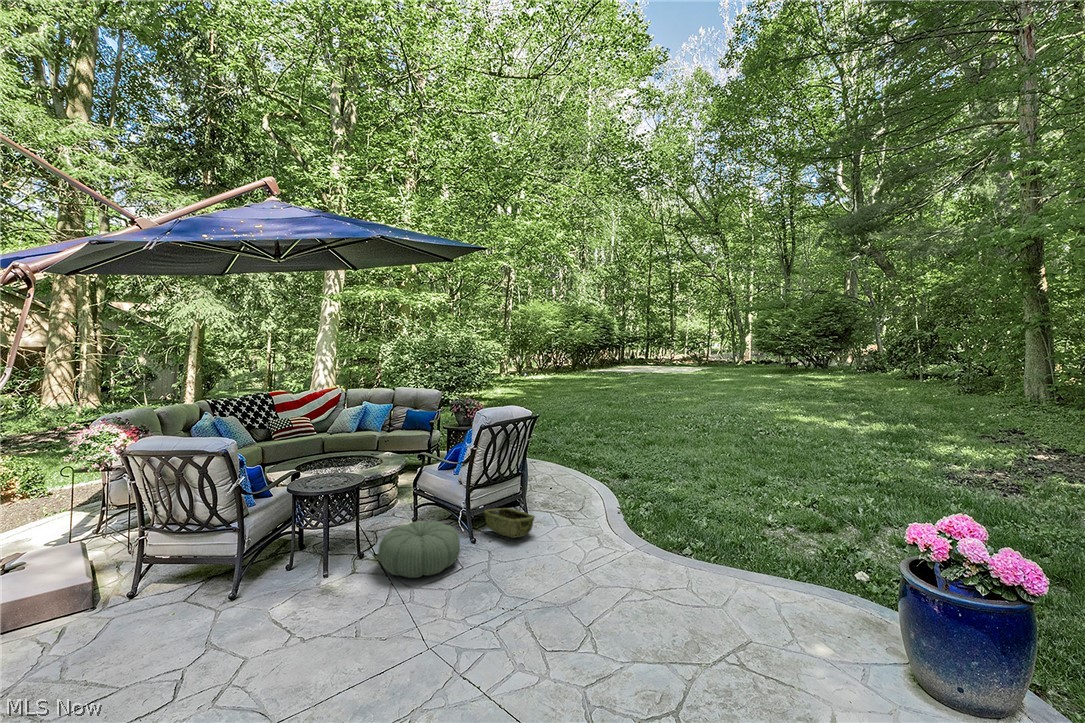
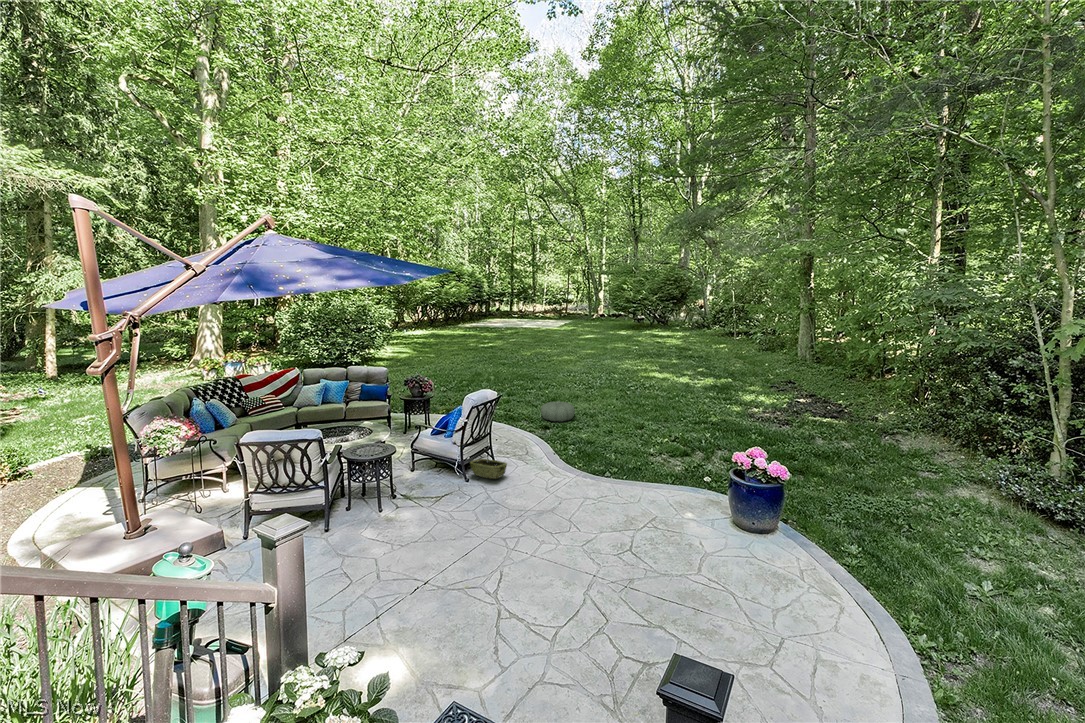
pouf: present [378,521,460,578] -> present [541,401,575,421]

